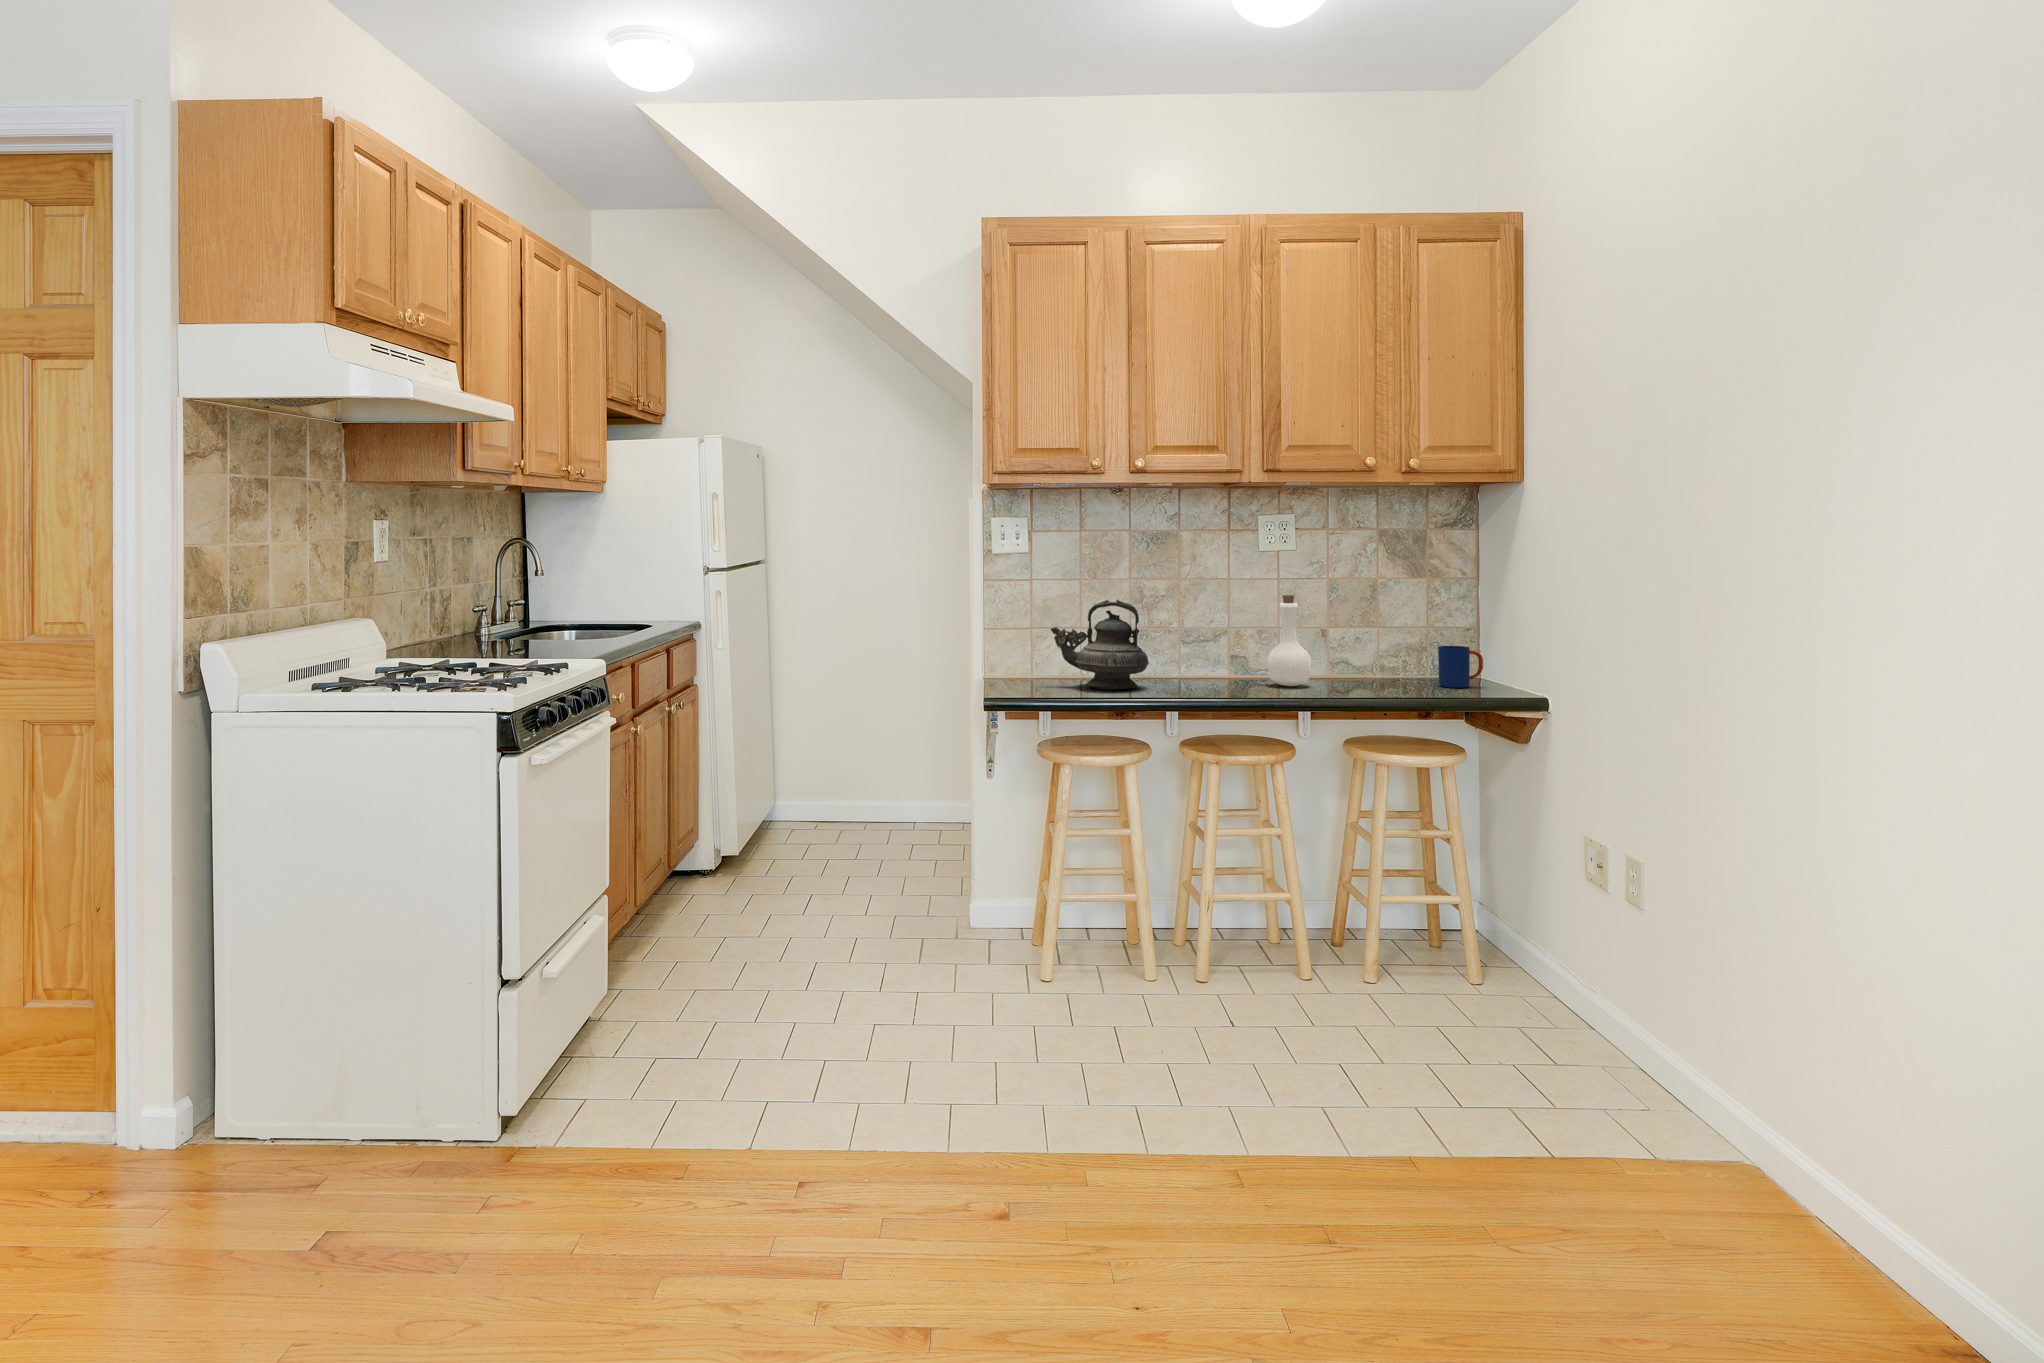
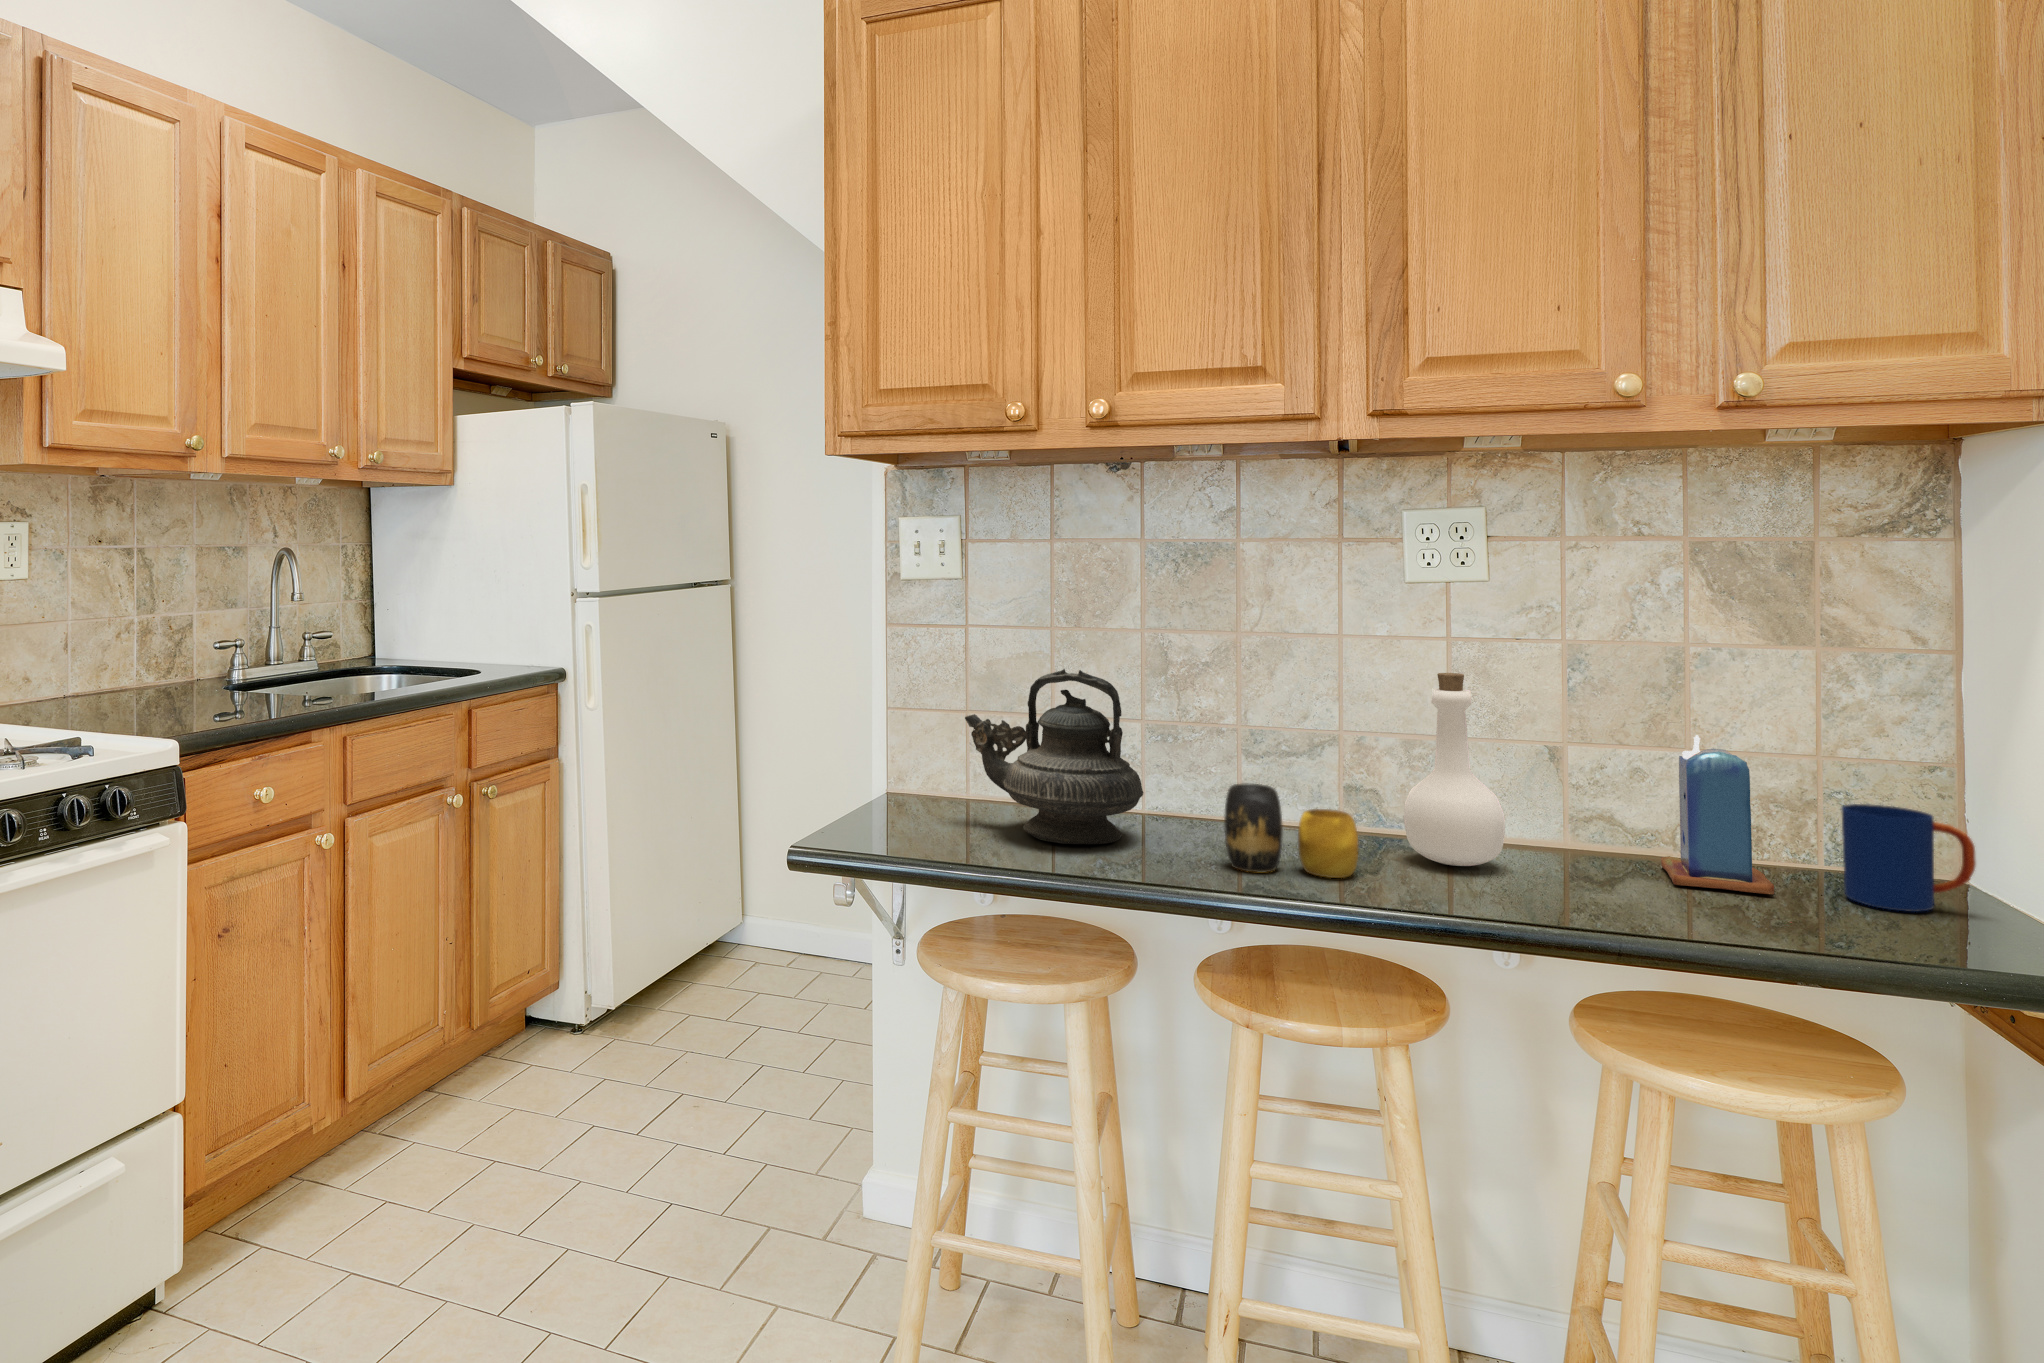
candle: none [1370,620,1415,686] -> present [1661,735,1774,894]
vase: none [1195,652,1255,693] -> present [1224,783,1358,878]

